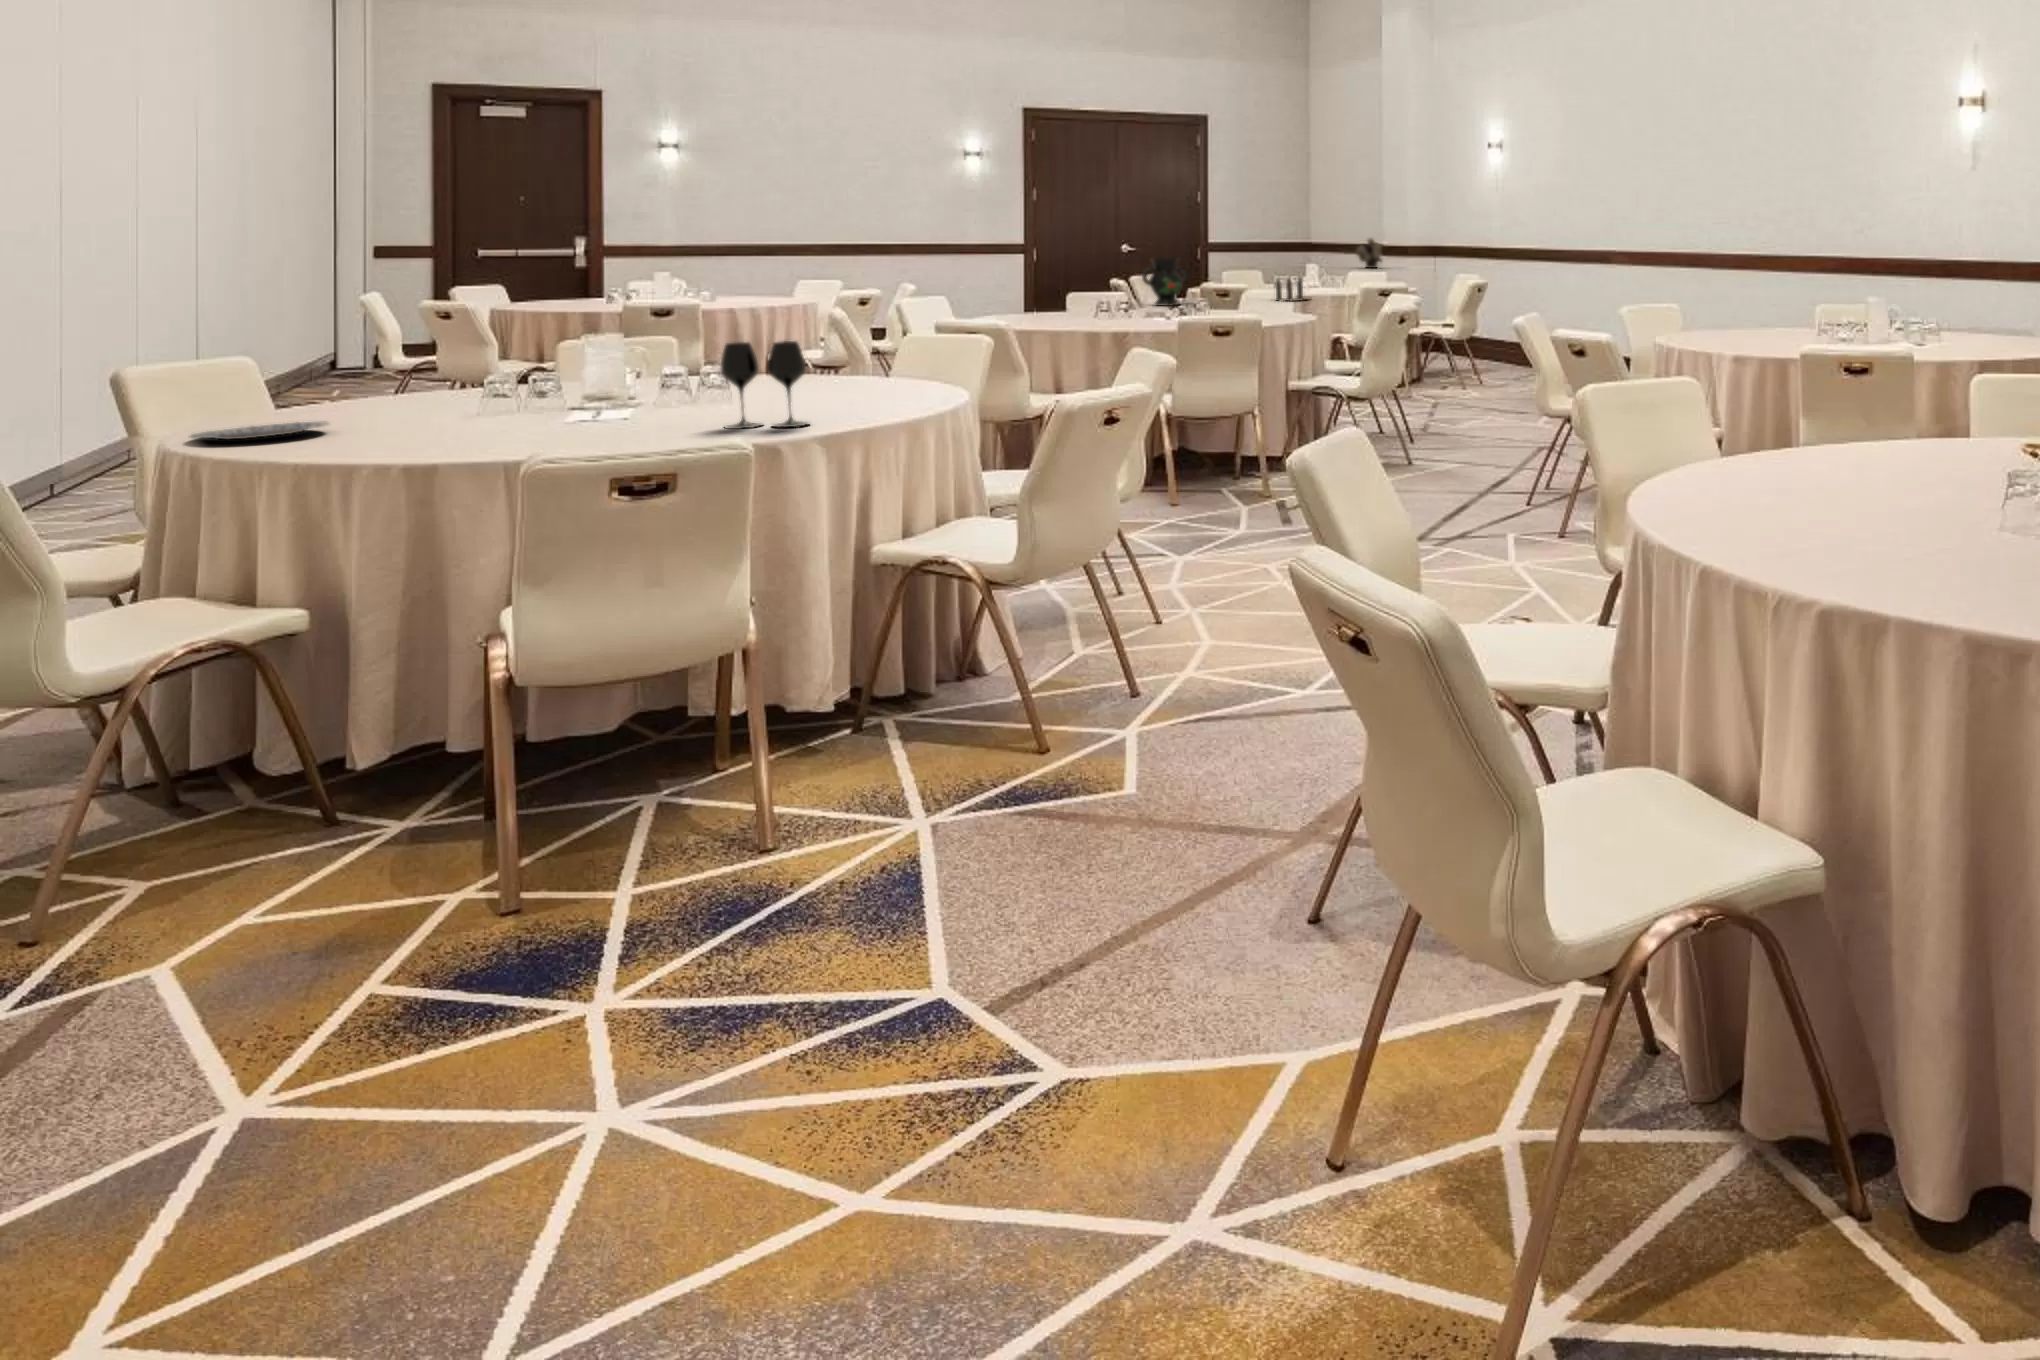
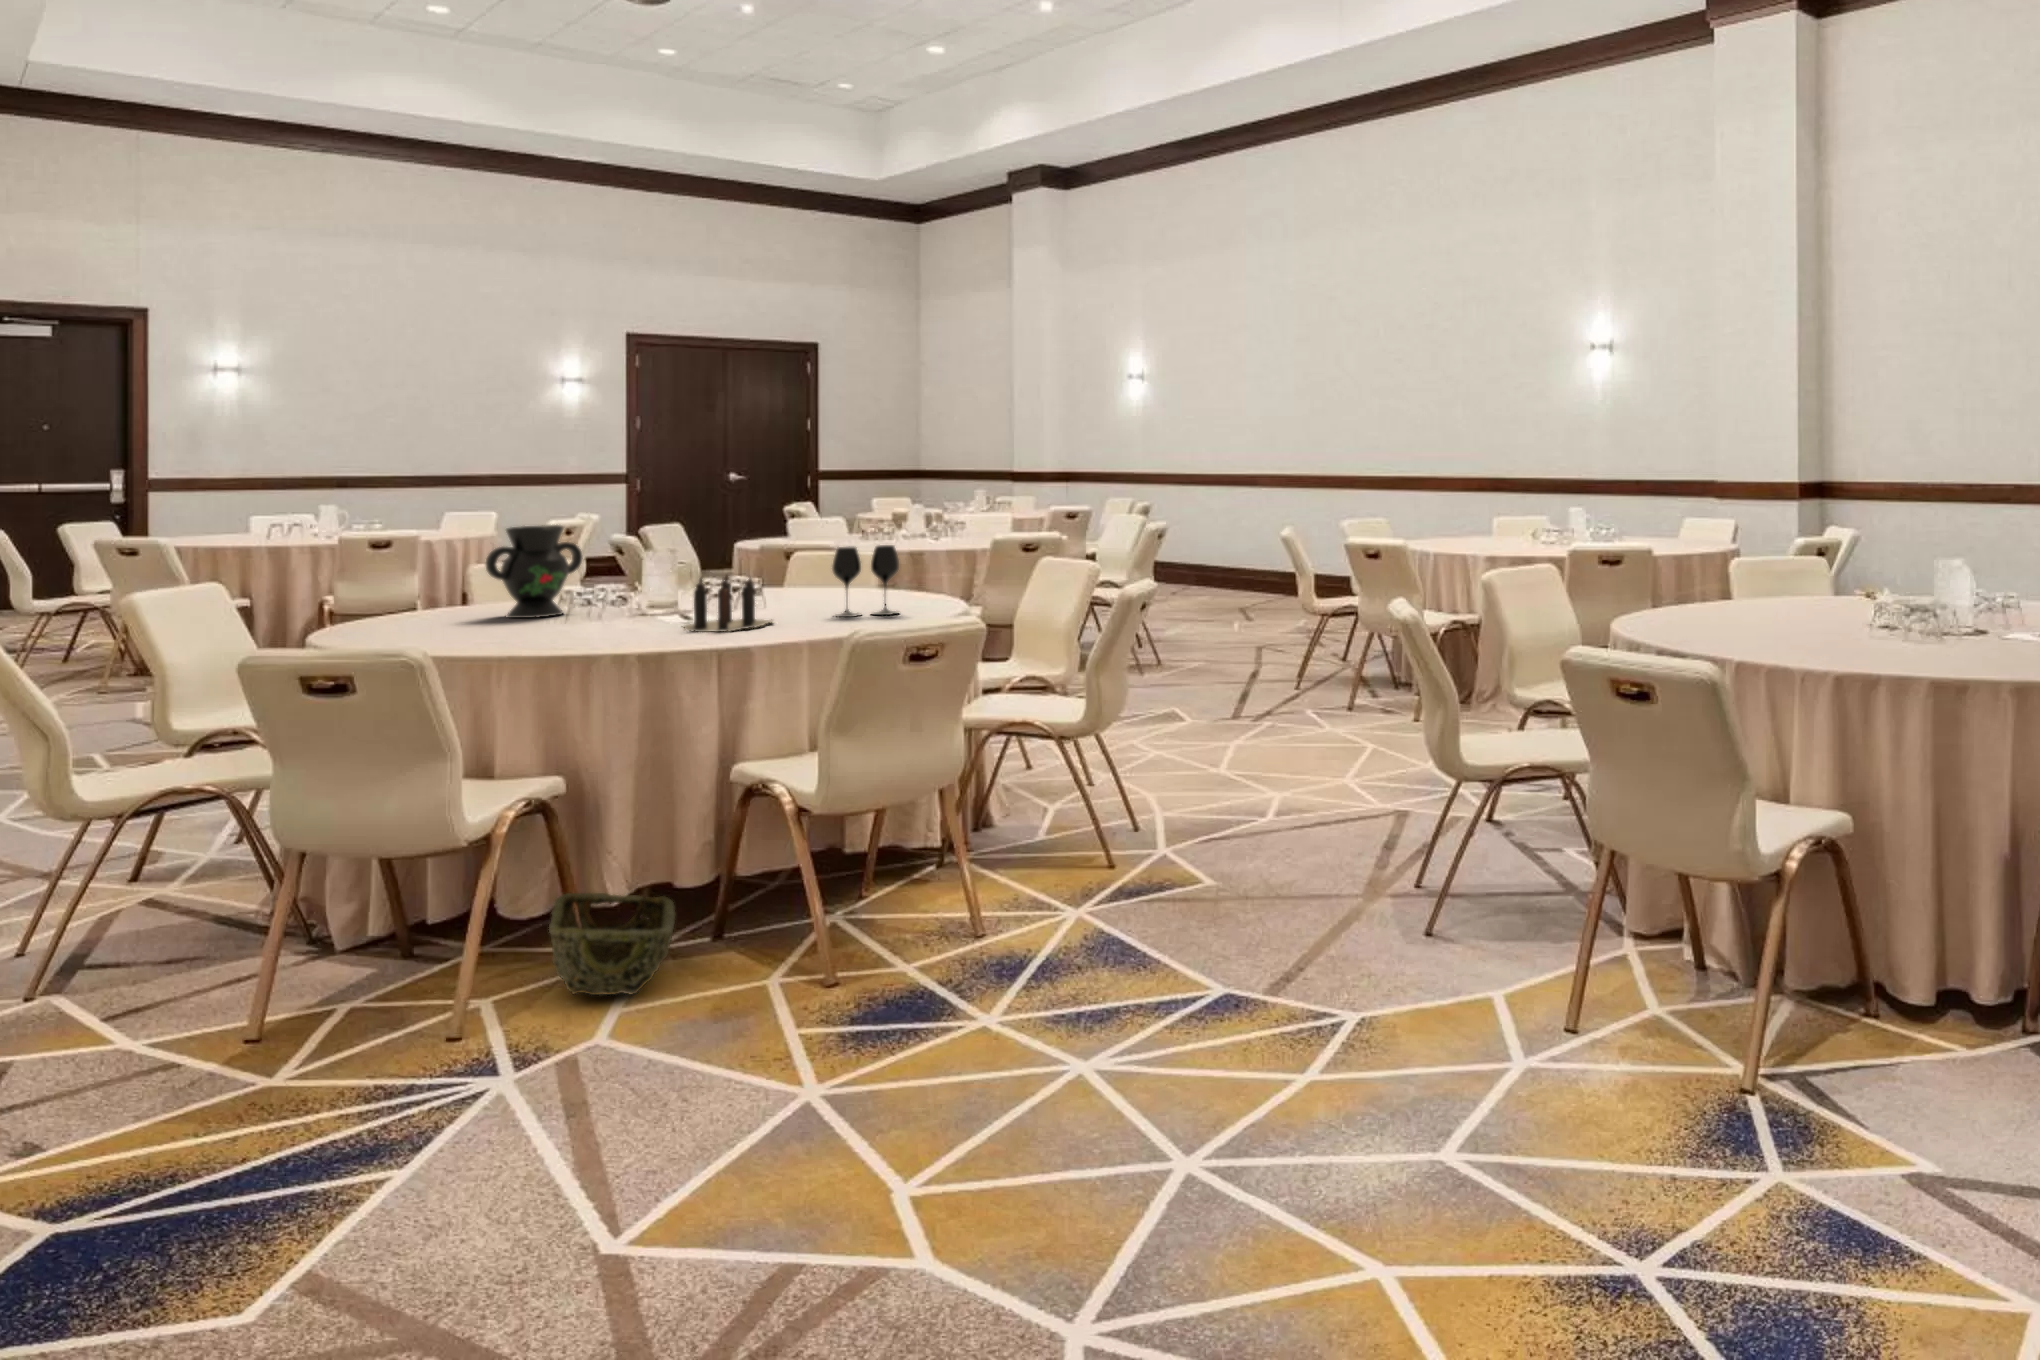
flower arrangement: present [1356,238,1382,268] -> none [978,463,1011,494]
decorative vase: present [1142,258,1189,306] -> present [486,525,583,618]
candle: present [1275,278,1304,301] -> present [683,575,773,632]
plate: present [191,422,329,439] -> none [408,620,514,634]
woven basket: none [136,765,402,913] -> present [549,893,675,995]

